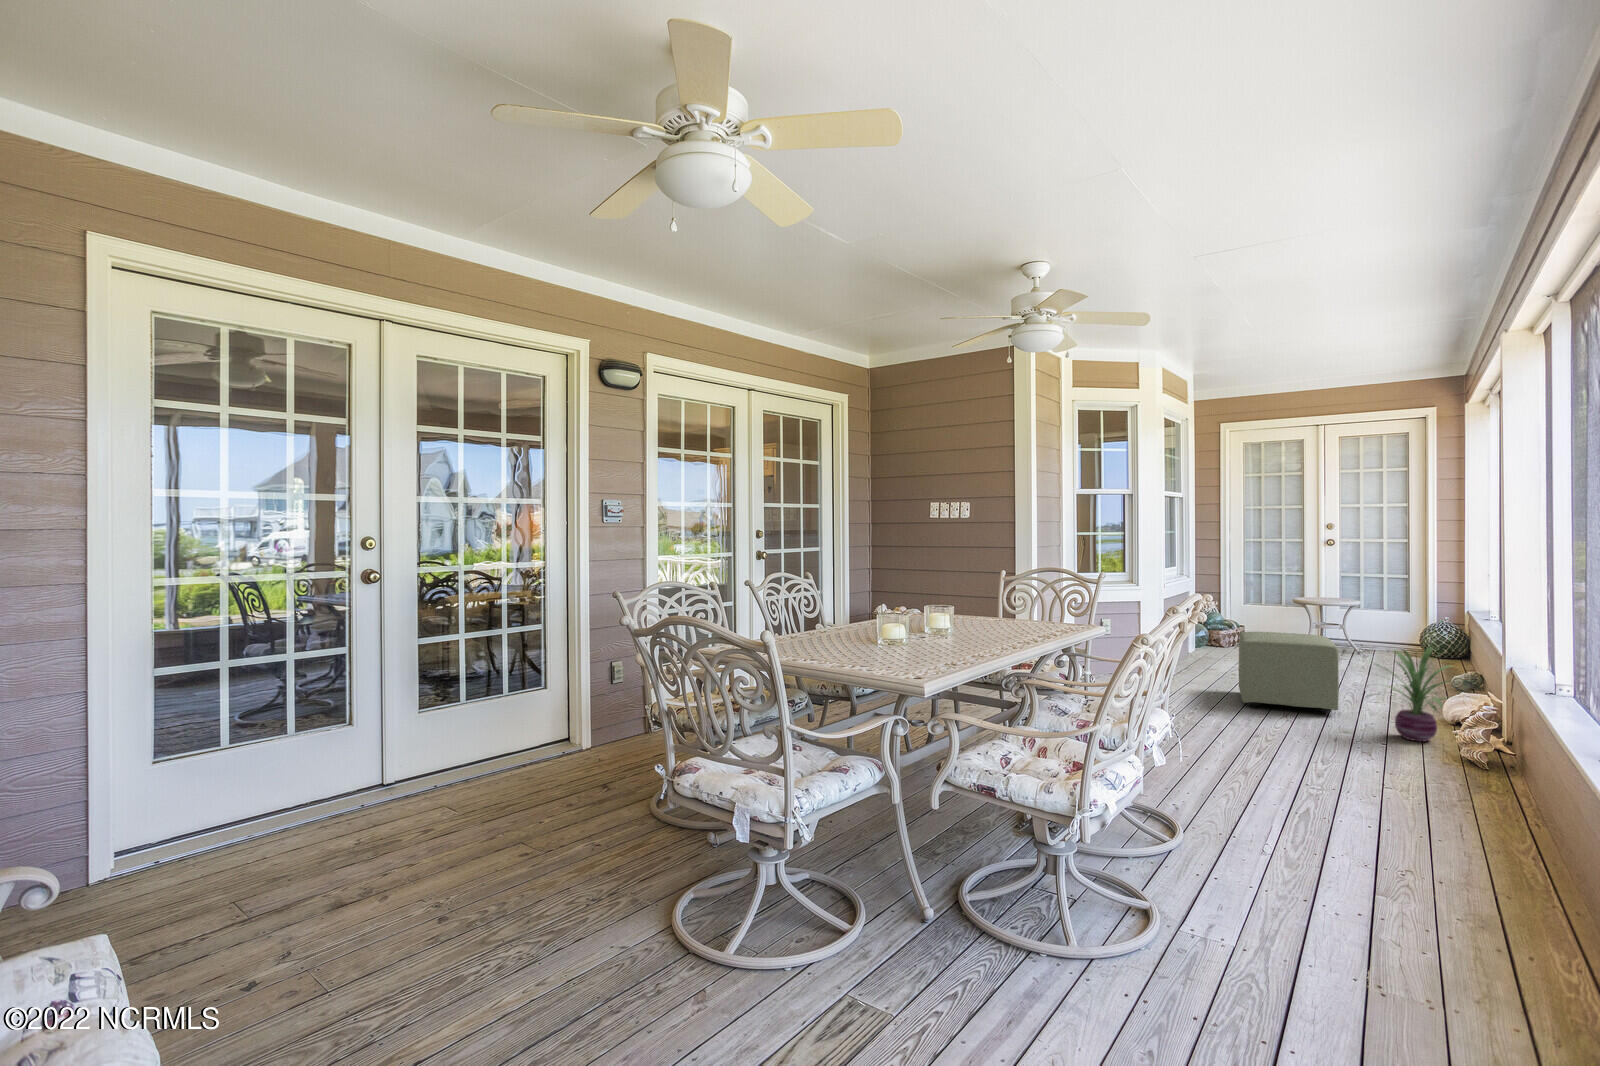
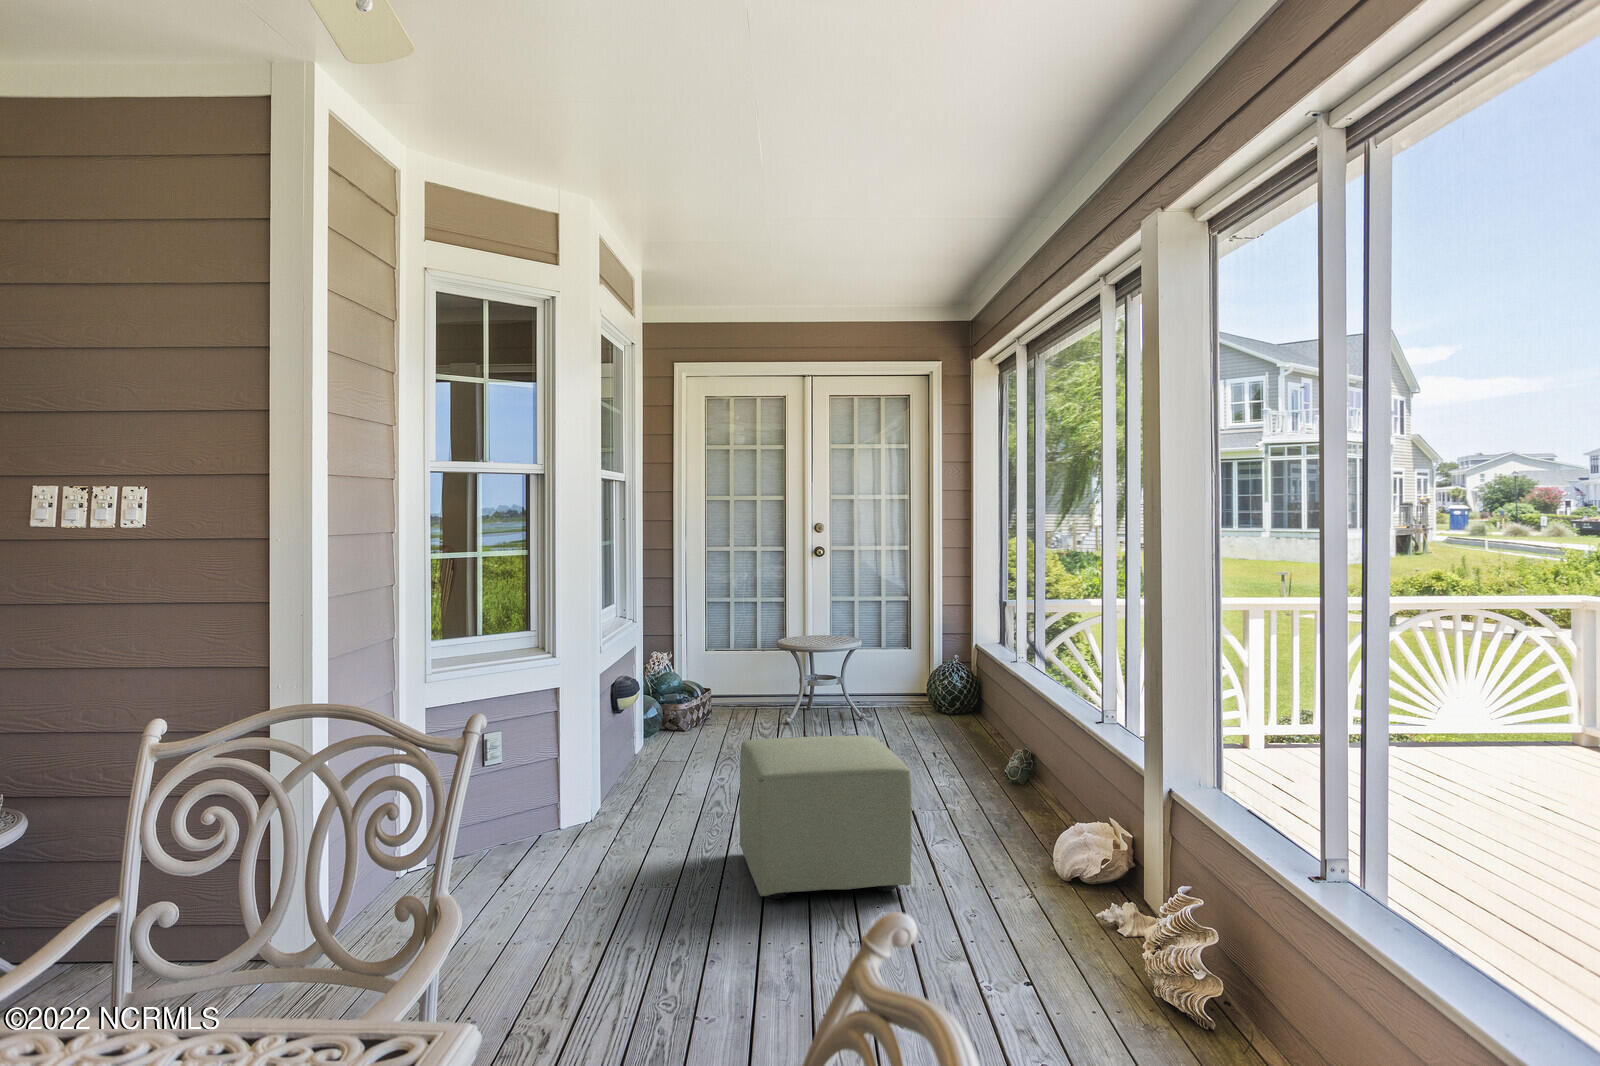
decorative plant: present [1376,647,1475,742] -> none [958,761,1144,944]

